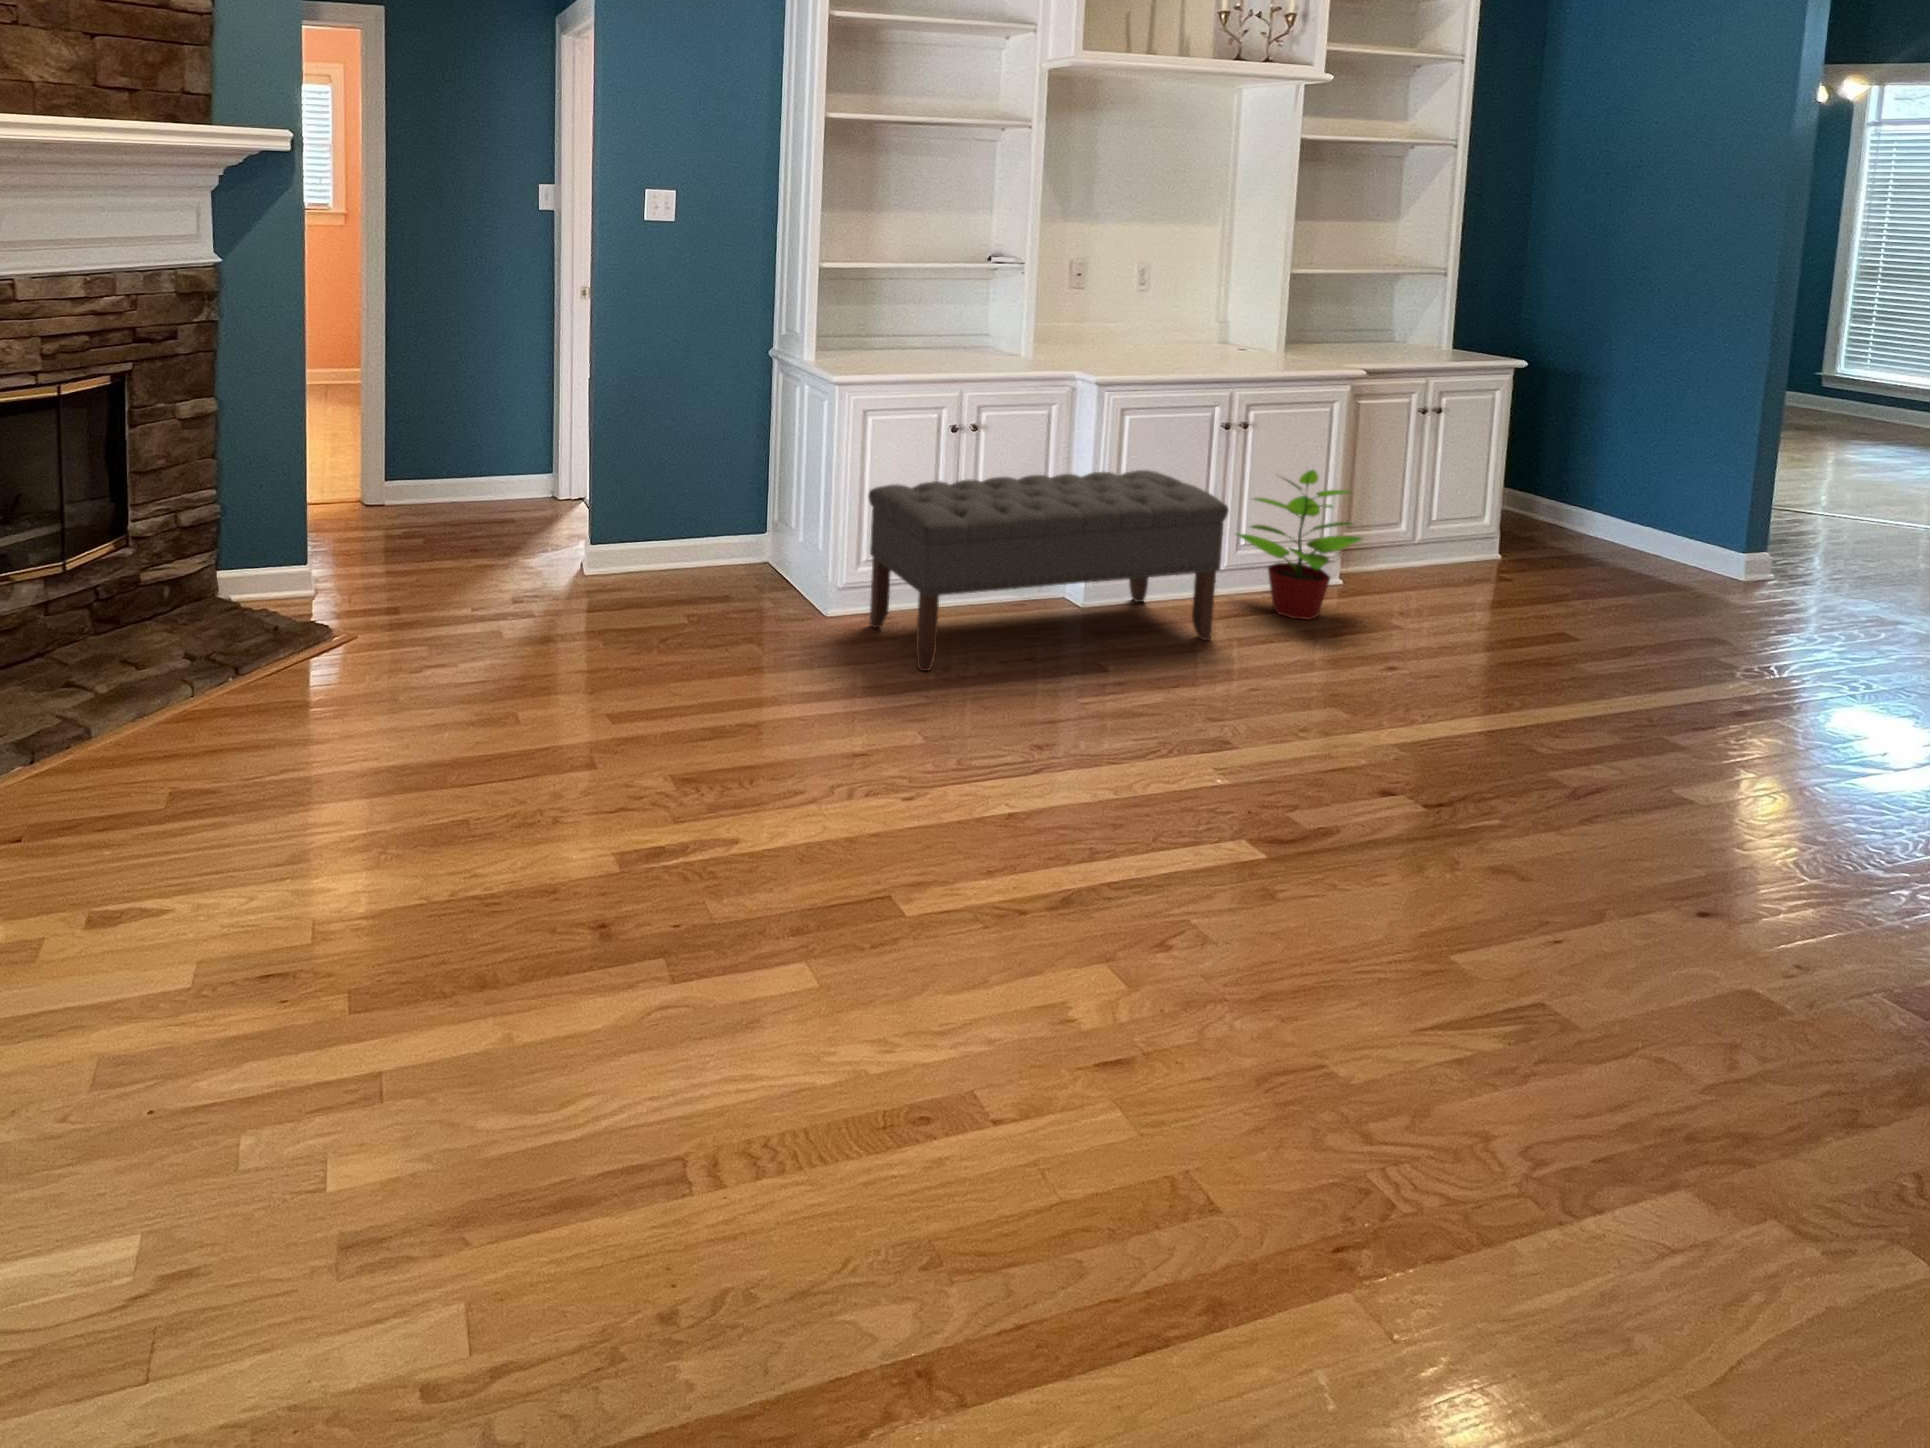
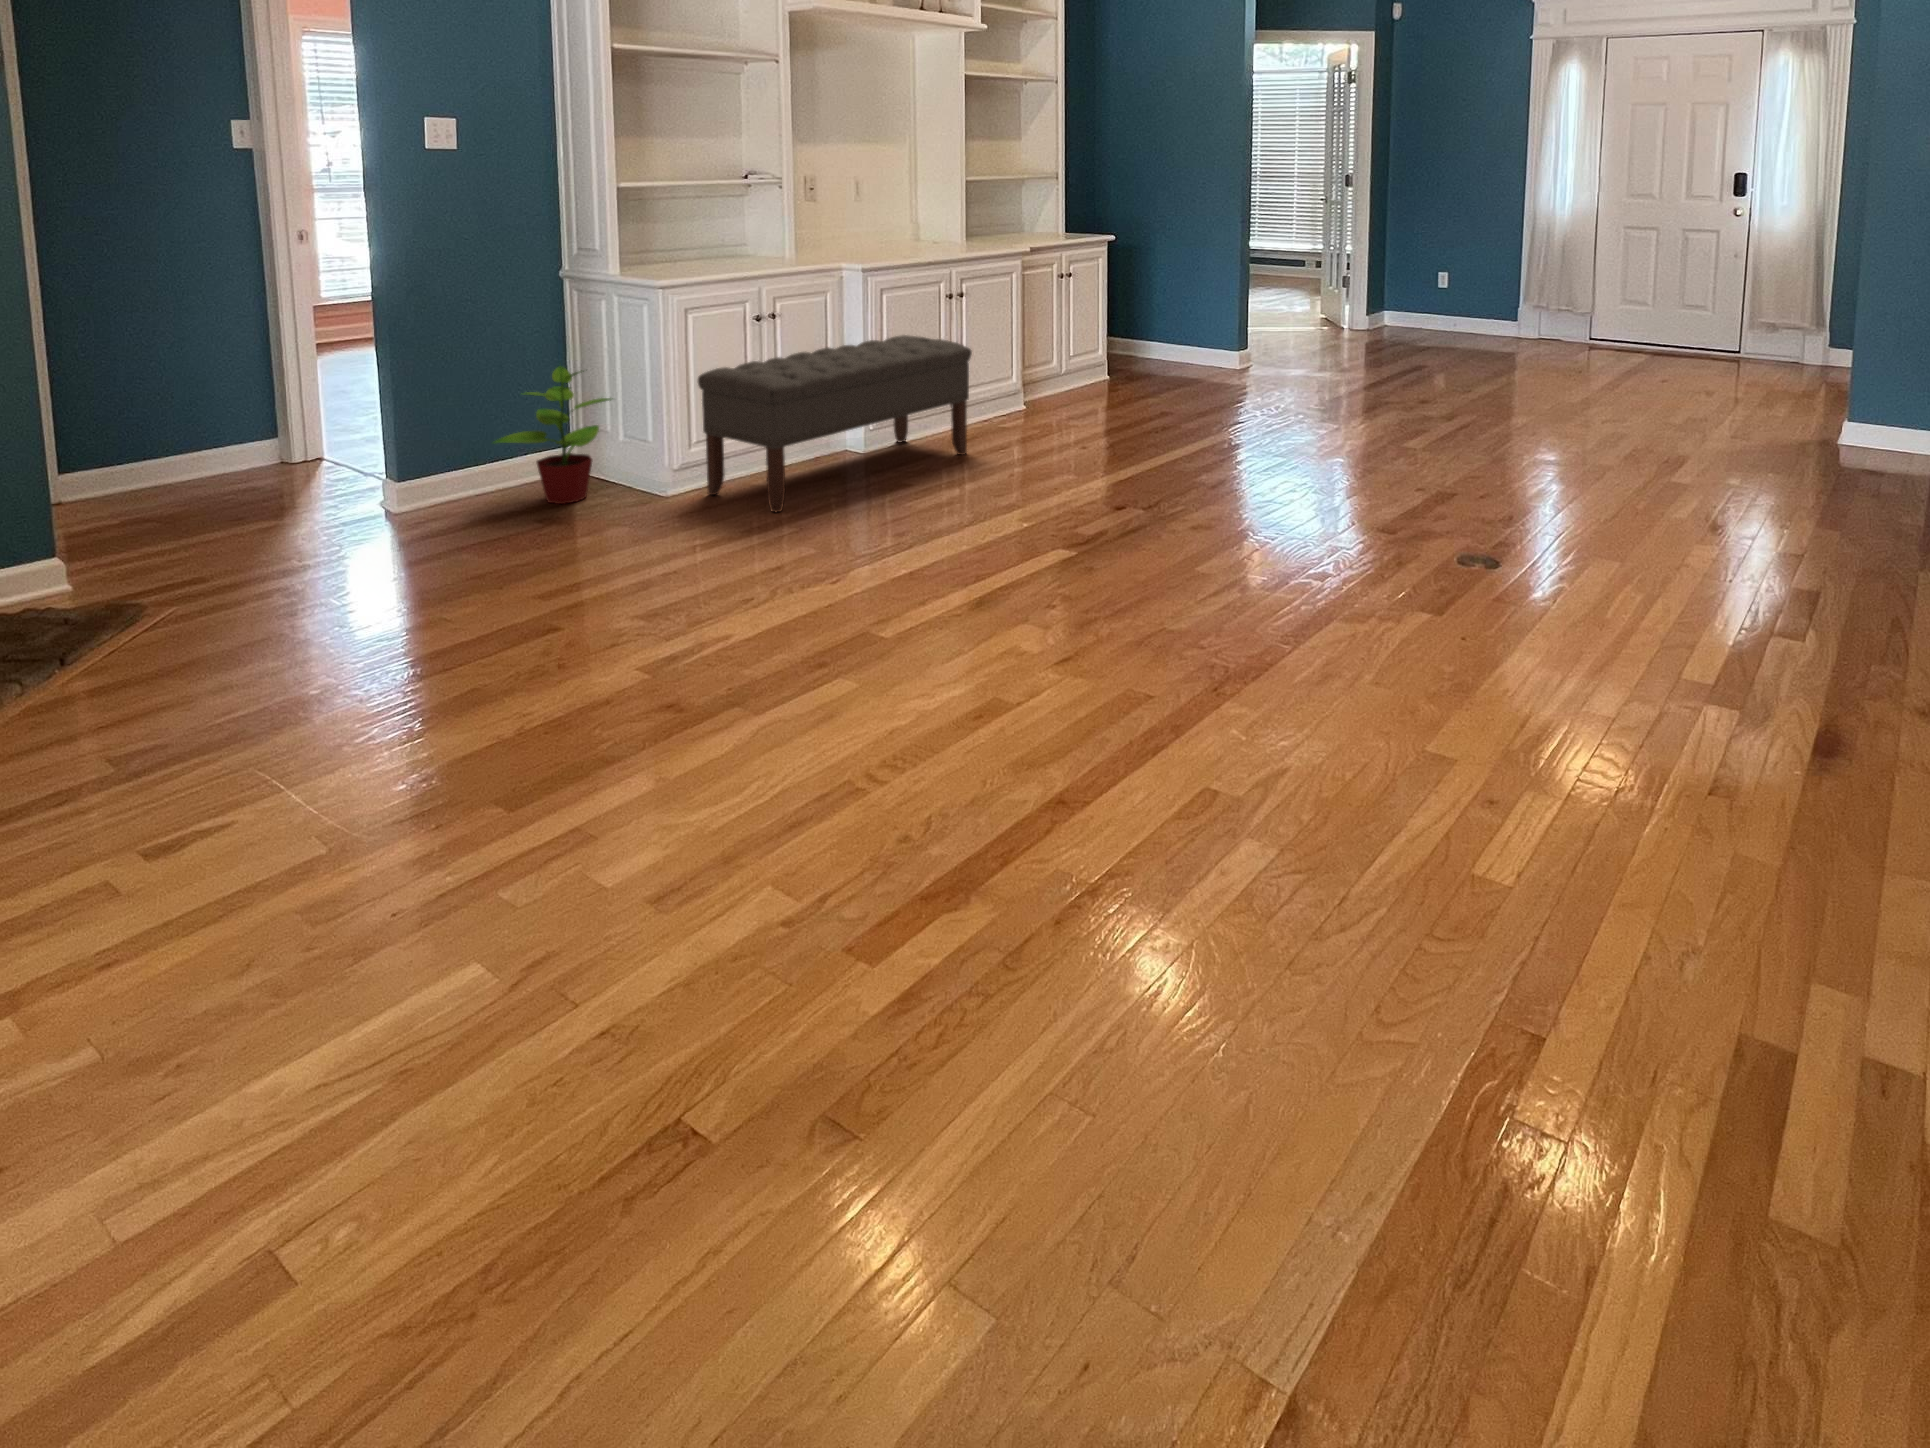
potted plant: present [1237,470,1361,620] -> present [493,366,611,504]

